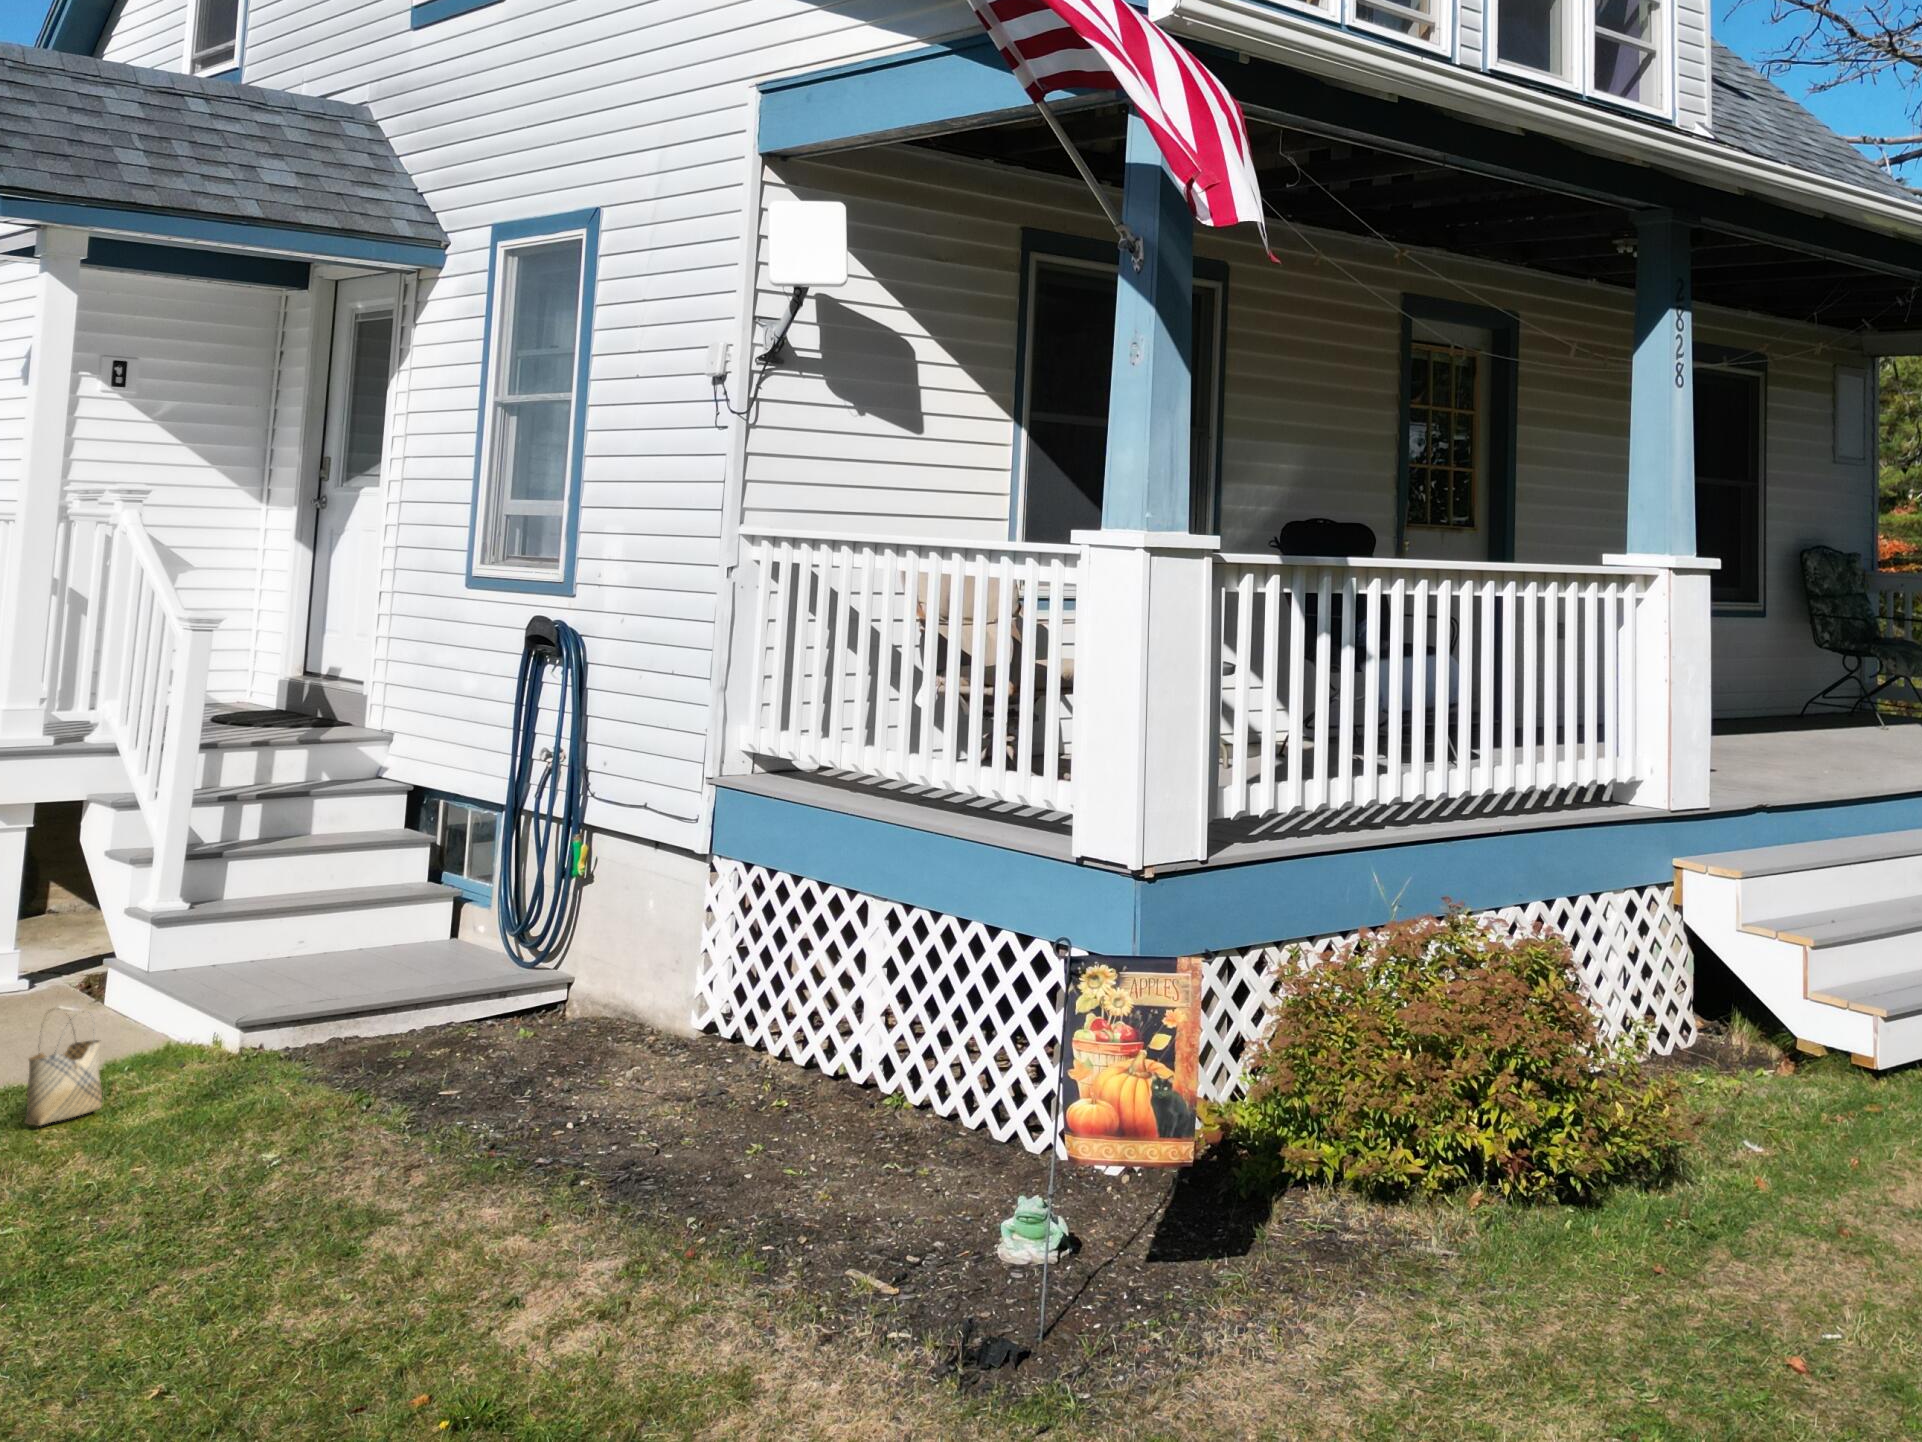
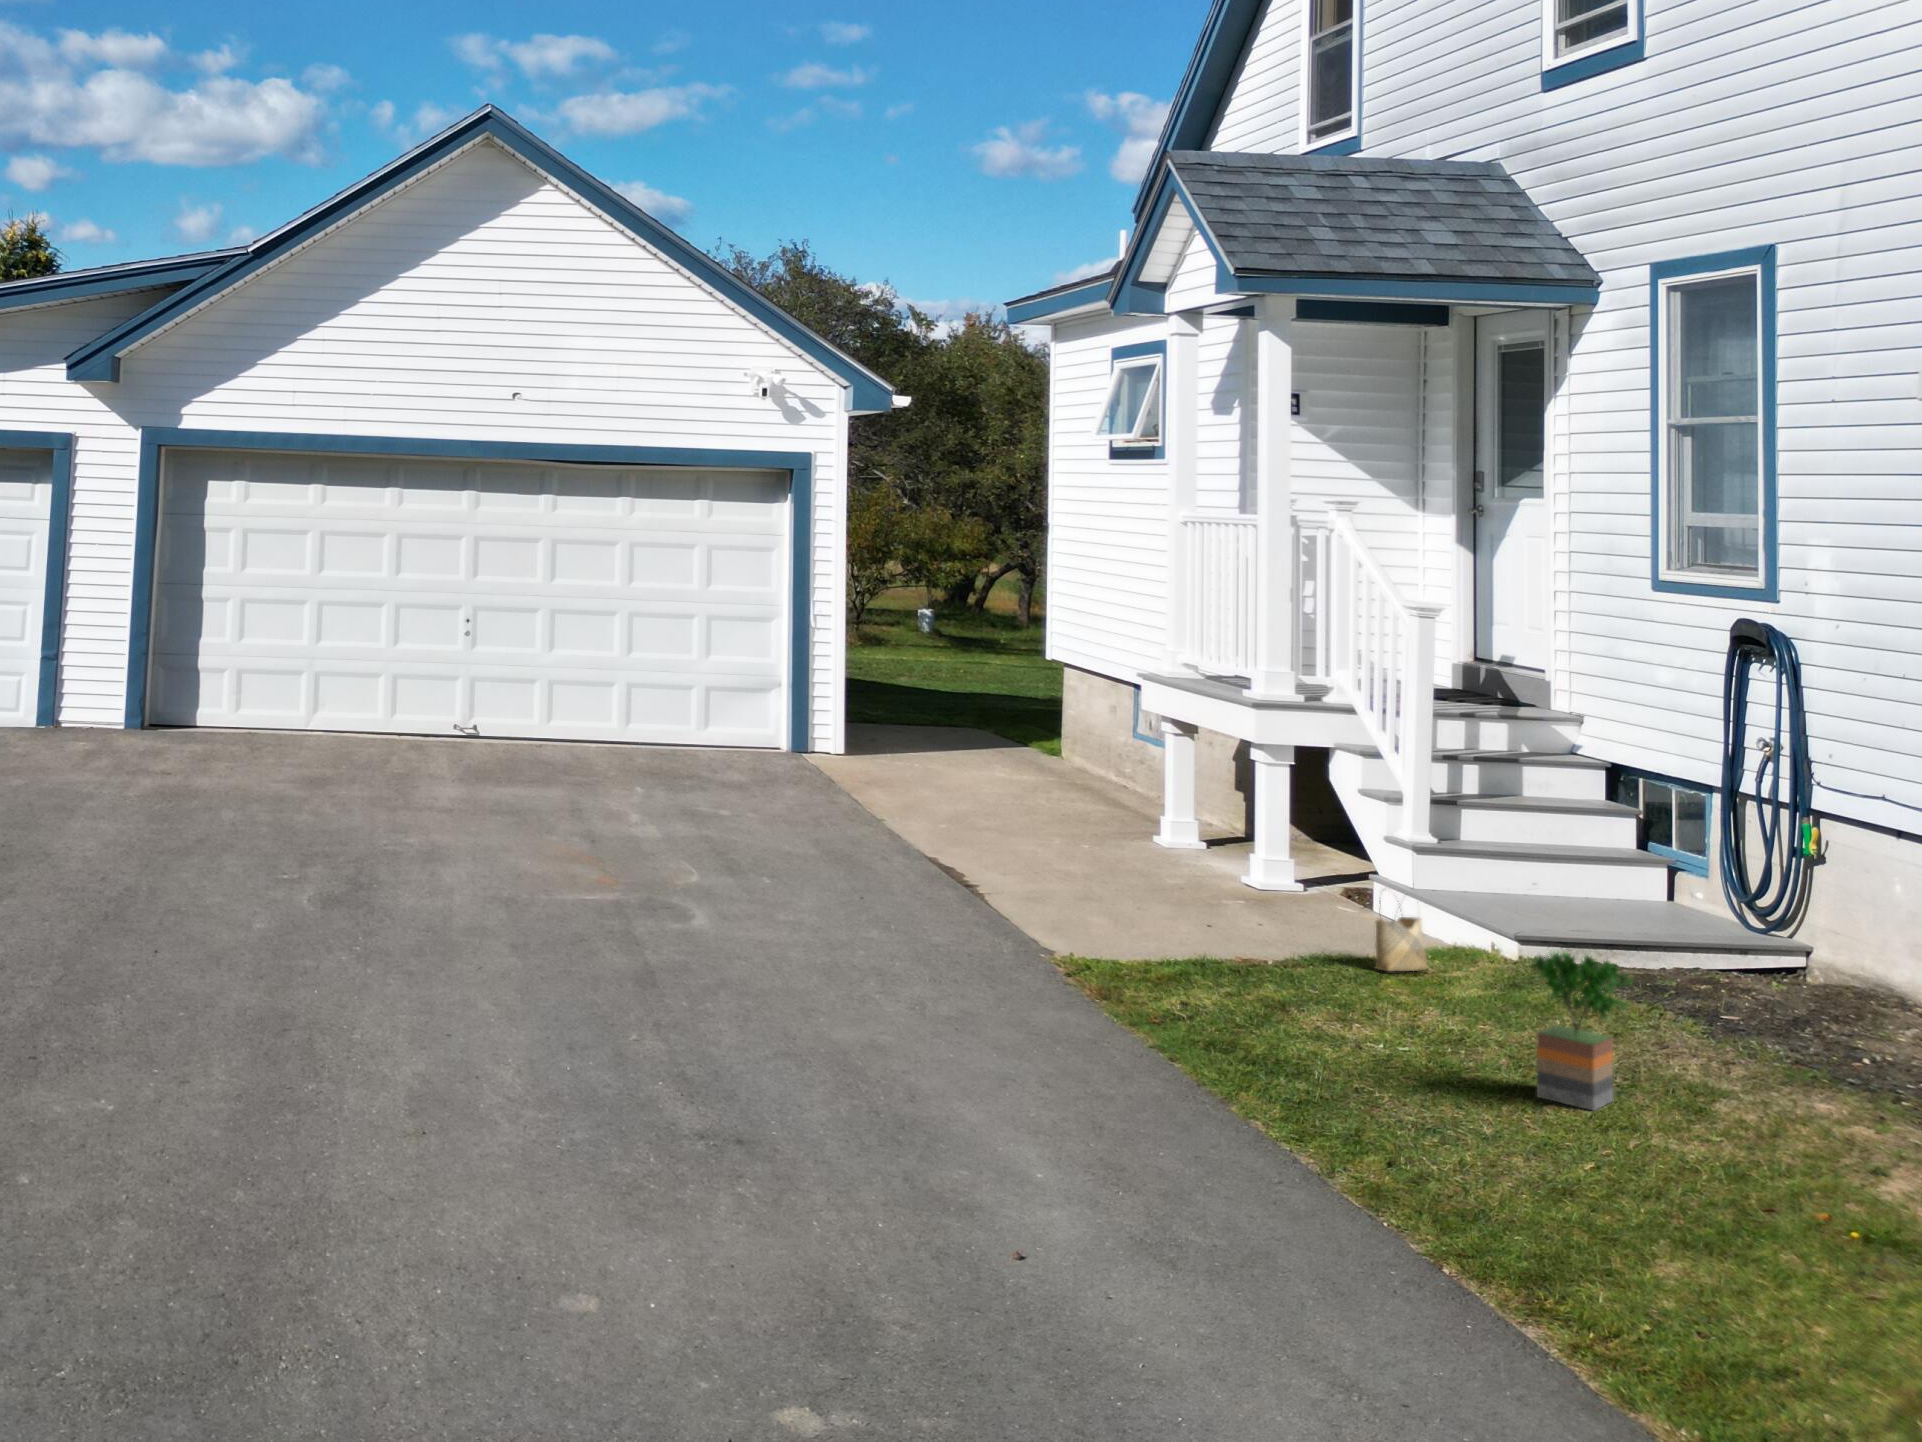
potted tree: none [114,1108,264,1340] -> present [1531,952,1632,1110]

